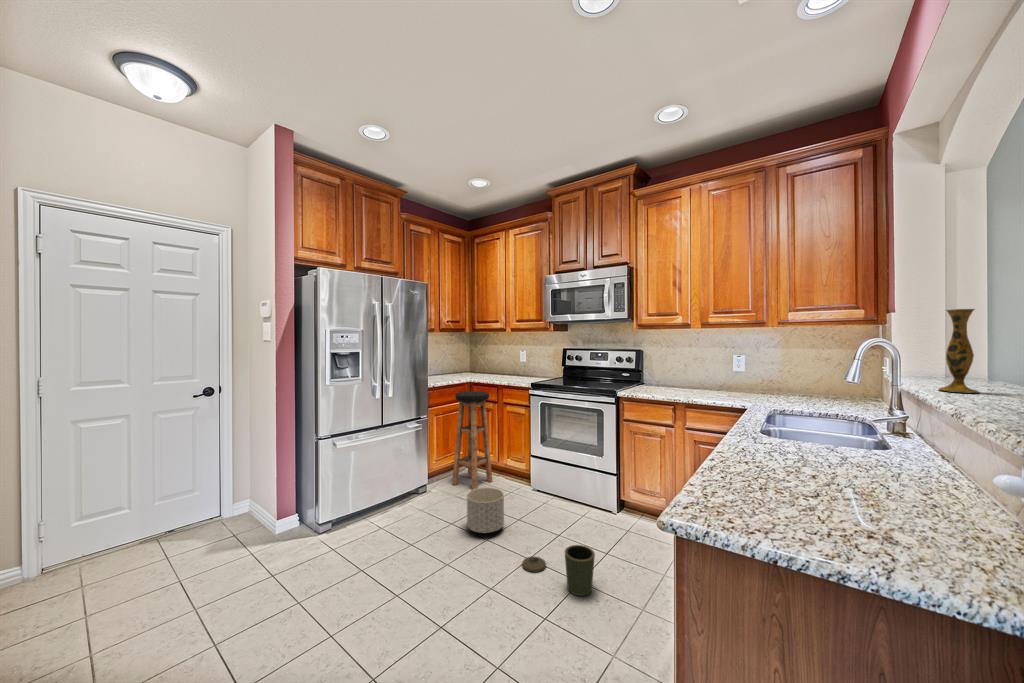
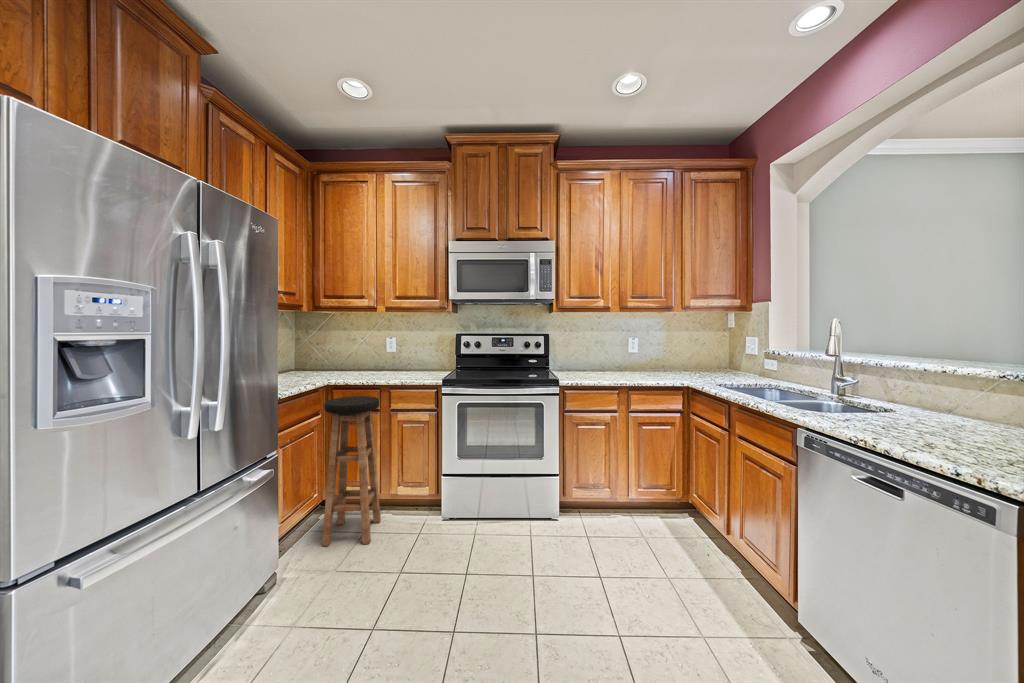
vase: present [939,309,979,393] -> none [893,295,926,359]
planter: present [467,487,504,533] -> none [414,538,472,622]
trash can: present [522,545,595,596] -> none [543,582,659,656]

